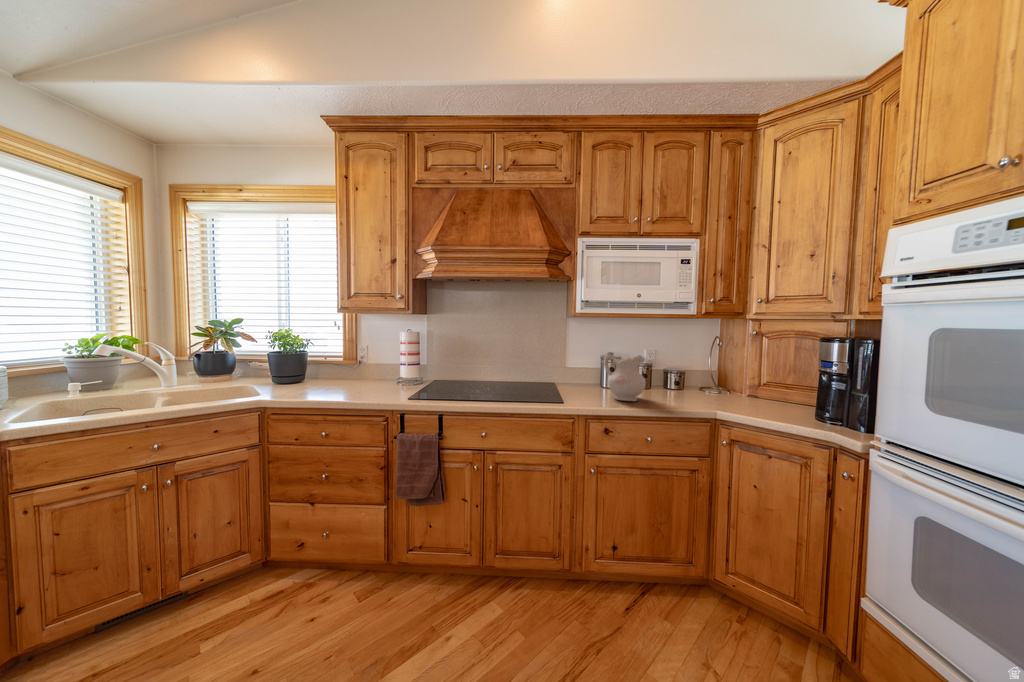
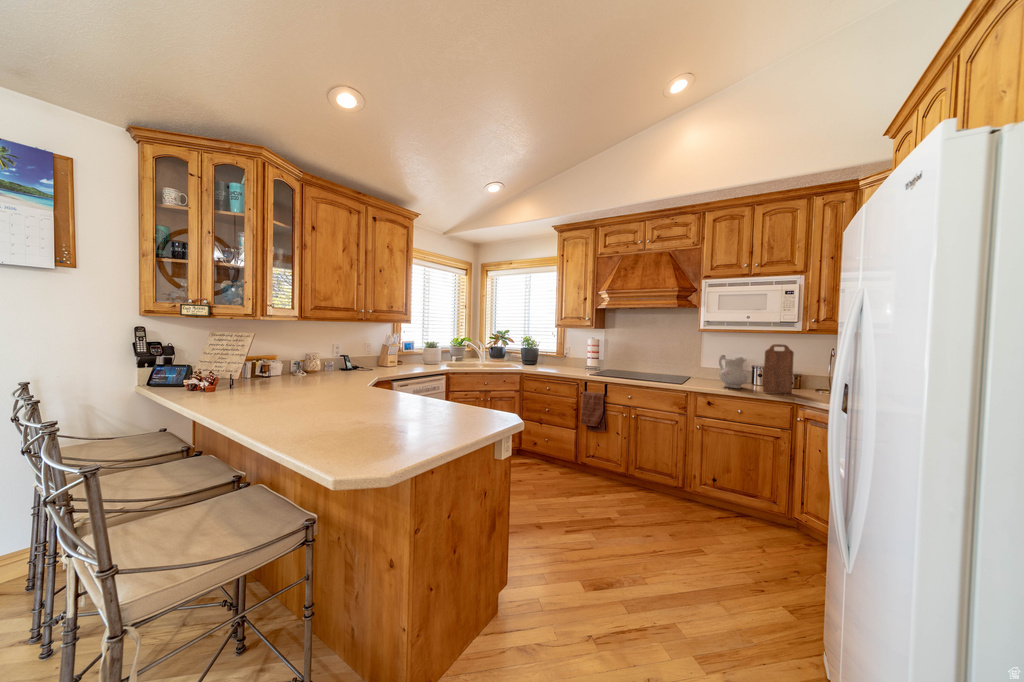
cutting board: none [673,335,700,407] -> present [763,344,794,393]

